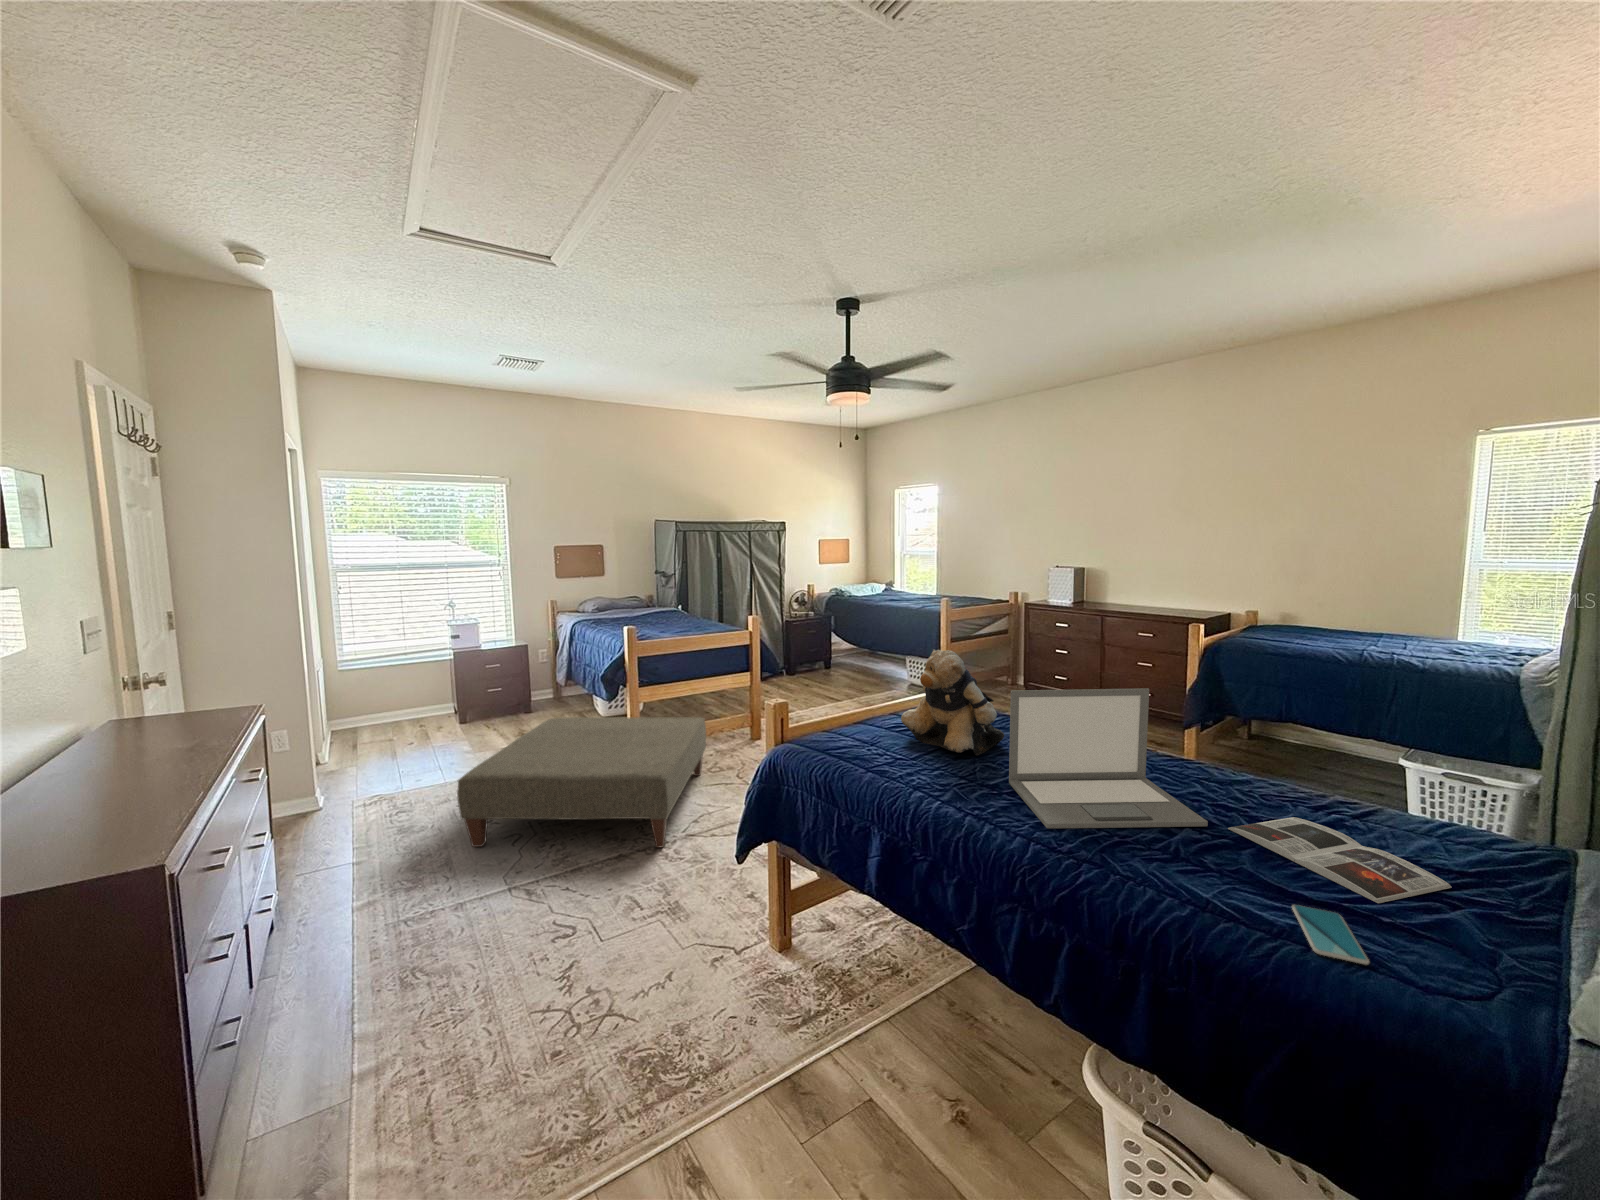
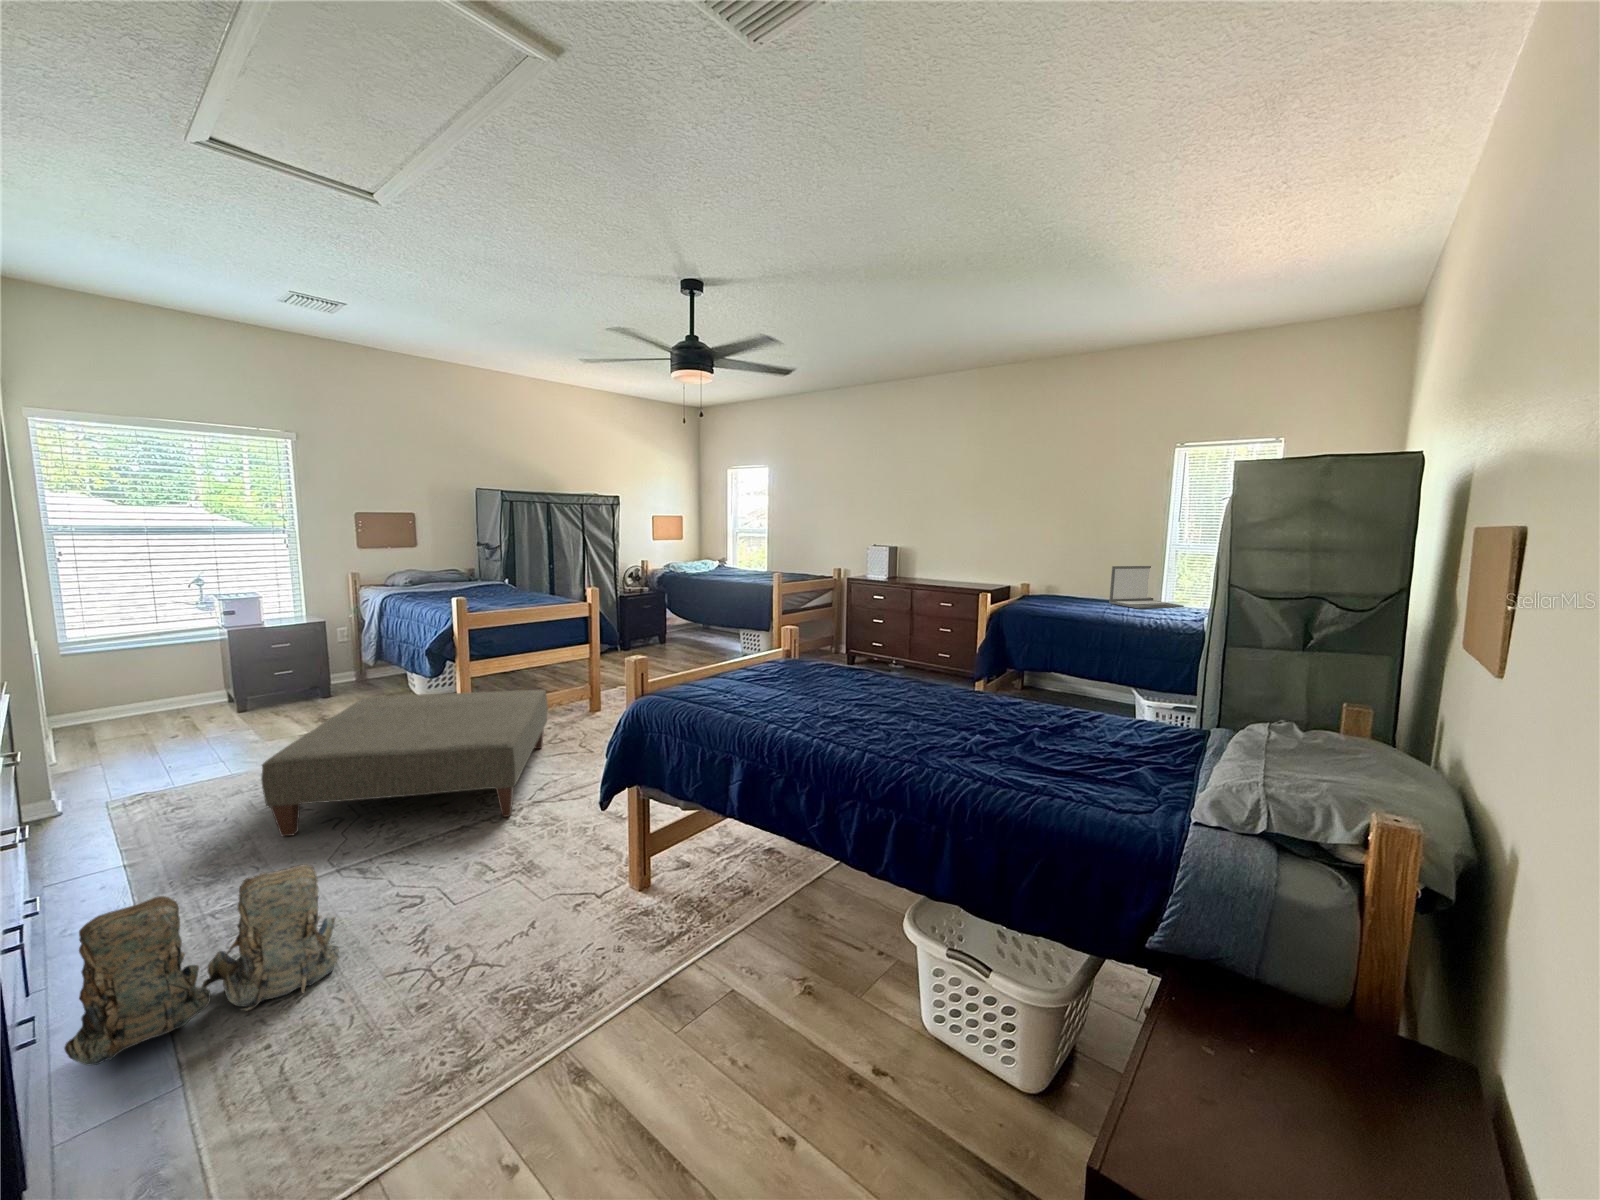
teddy bear: present [901,649,1004,755] -> none [752,607,840,698]
laptop: present [1009,689,1208,828] -> present [1109,566,1184,609]
magazine: present [1228,817,1452,903] -> none [1004,725,1137,771]
backpack: none [270,890,496,1064] -> present [64,865,339,1065]
smartphone: present [1292,905,1369,965] -> none [1040,775,1083,804]

